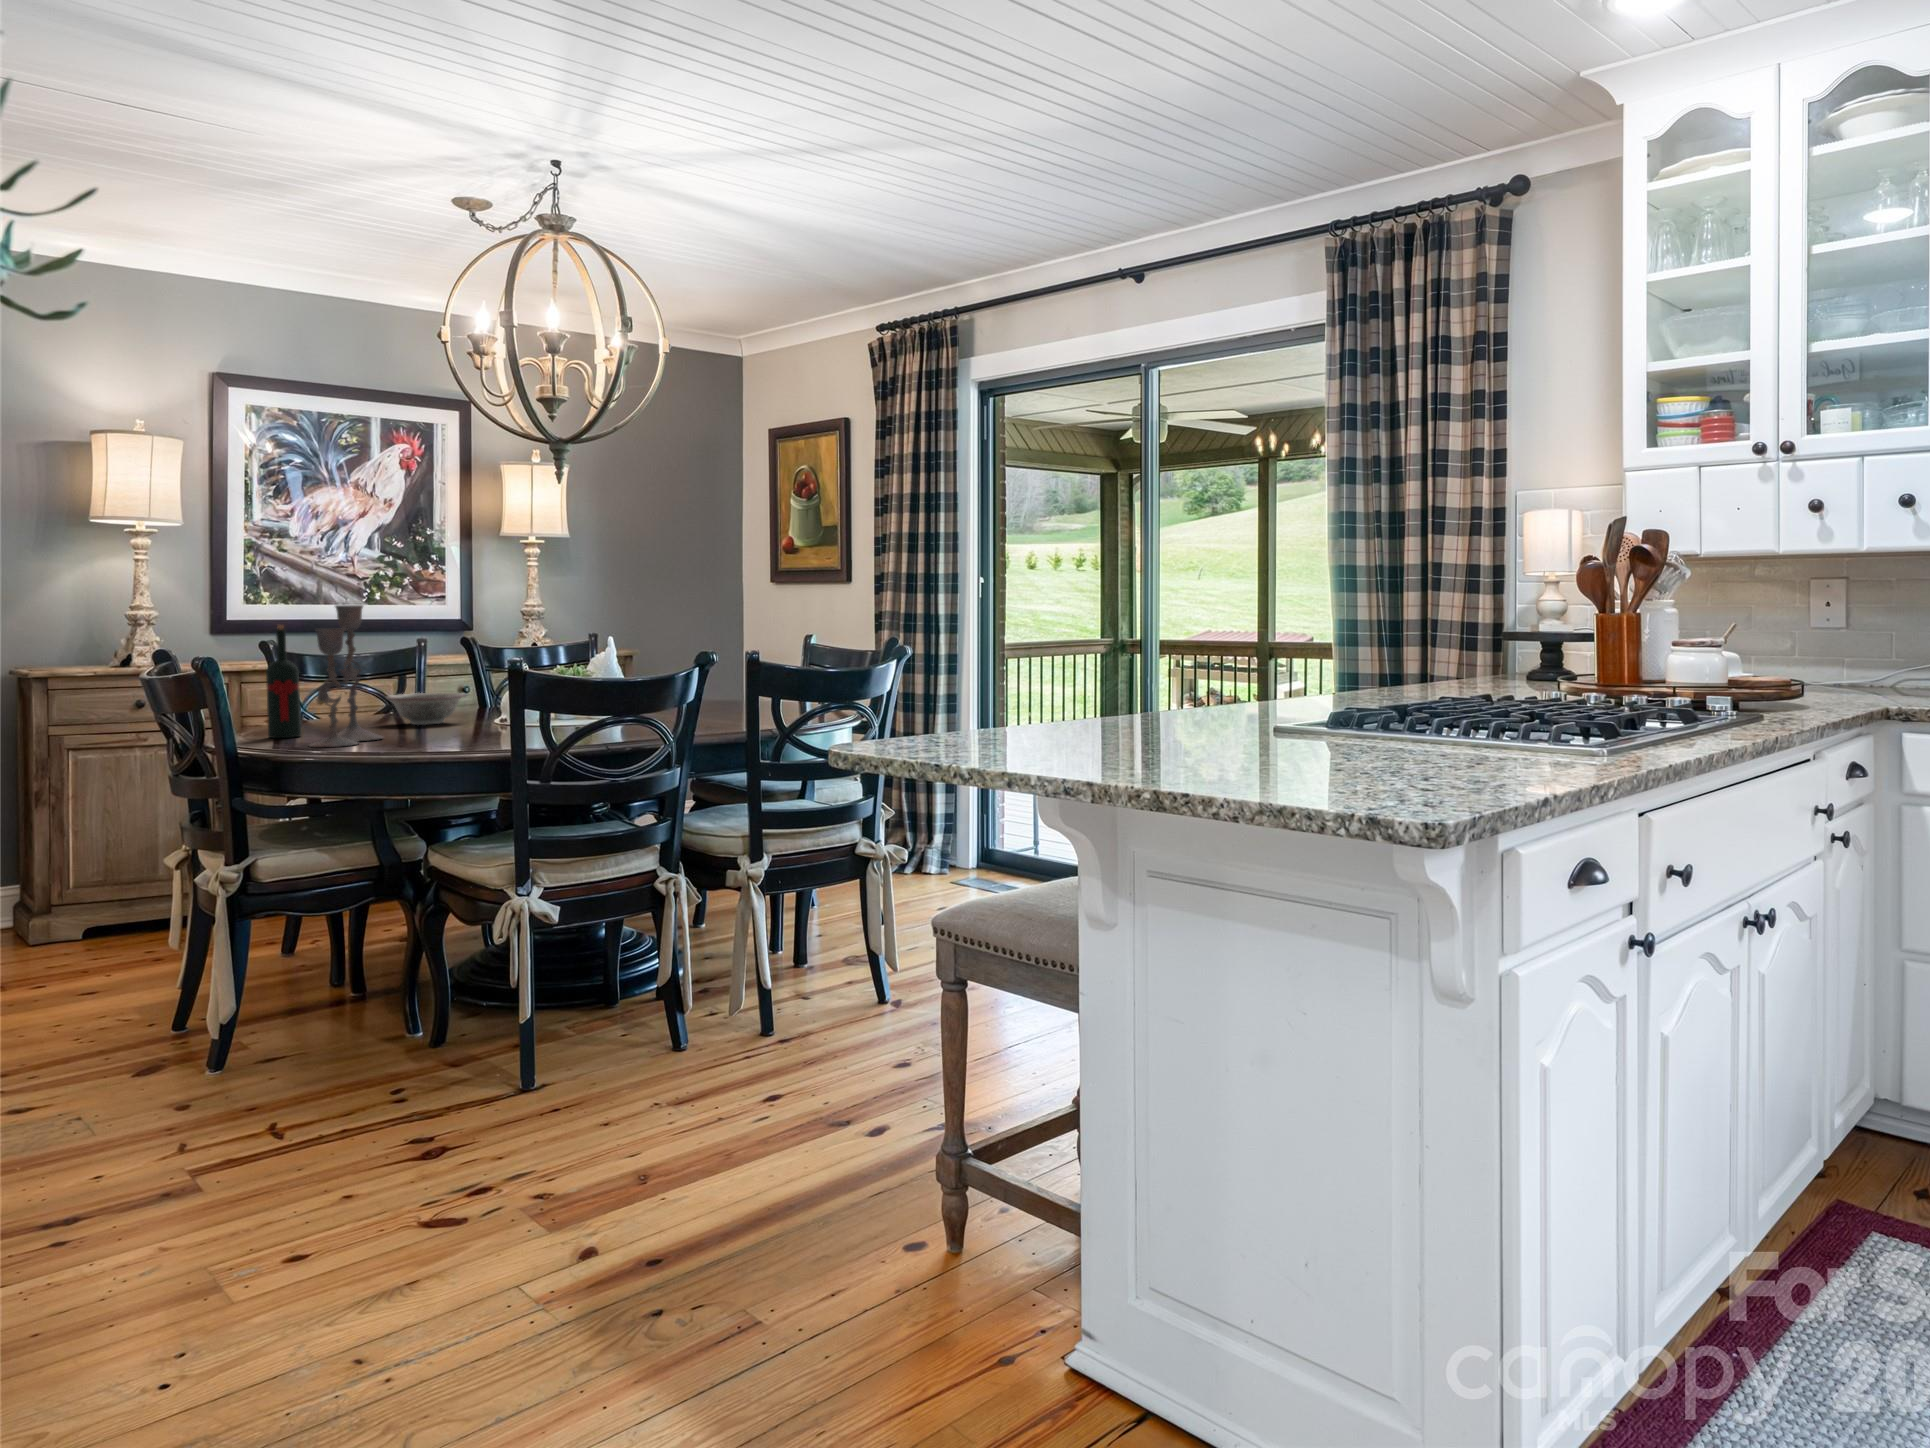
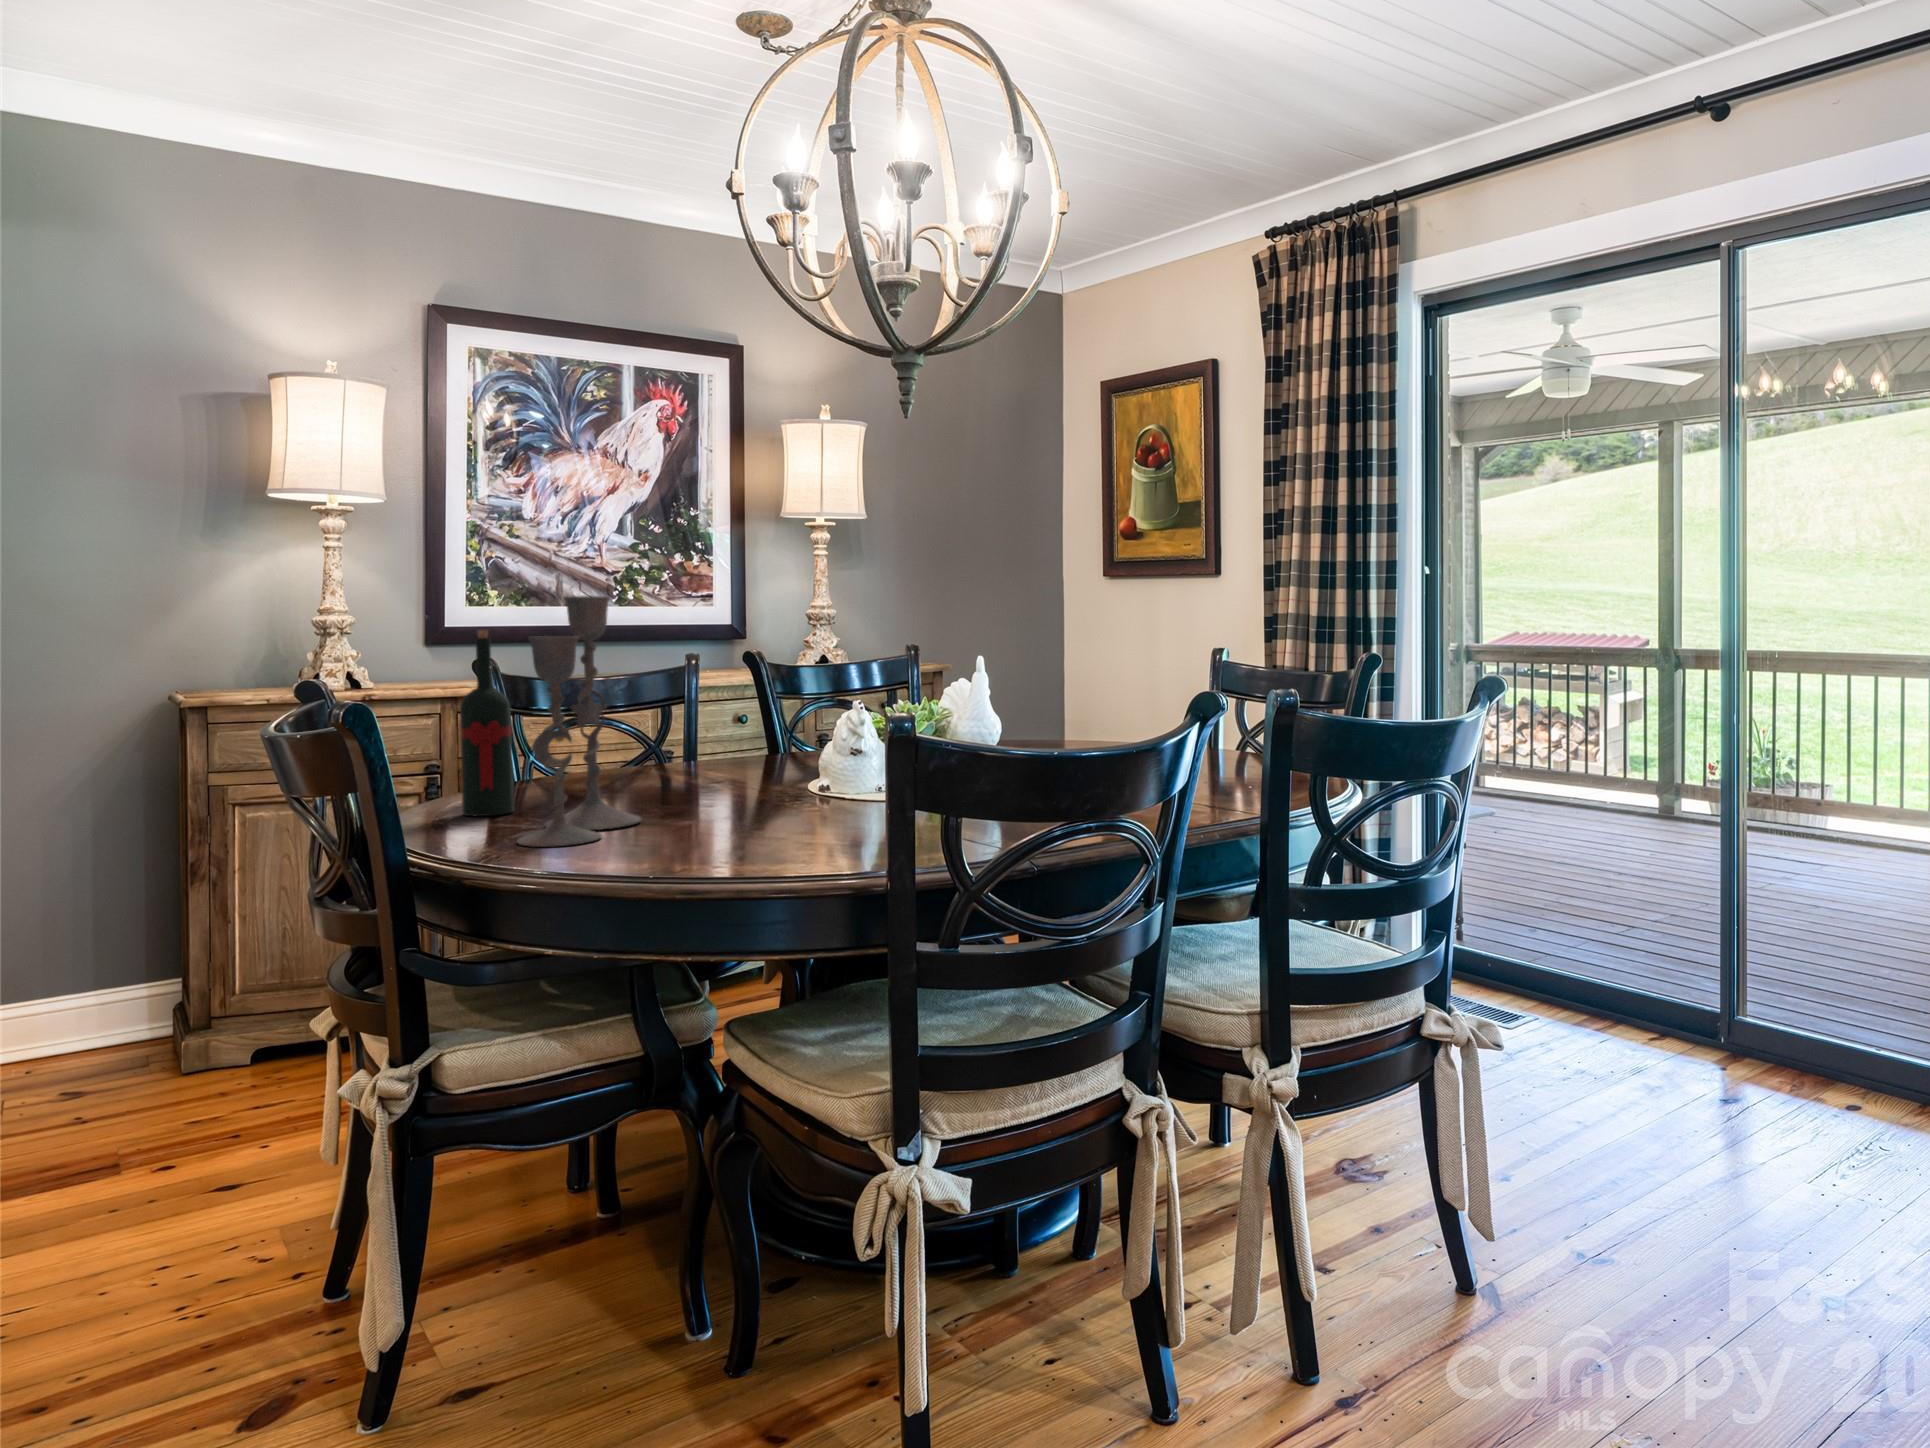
decorative bowl: present [386,693,465,725] -> none [643,733,758,784]

